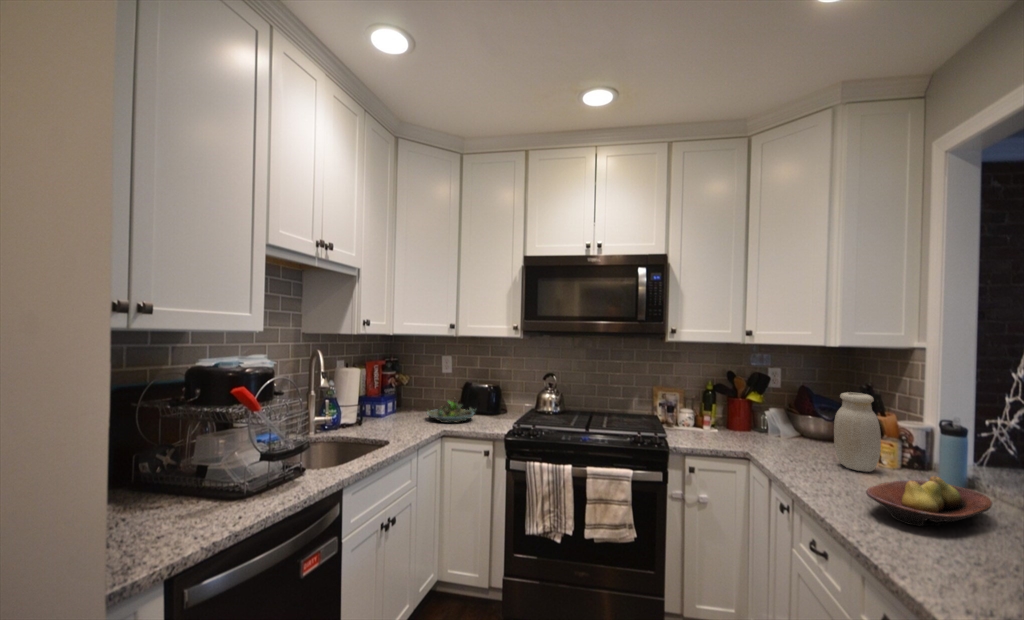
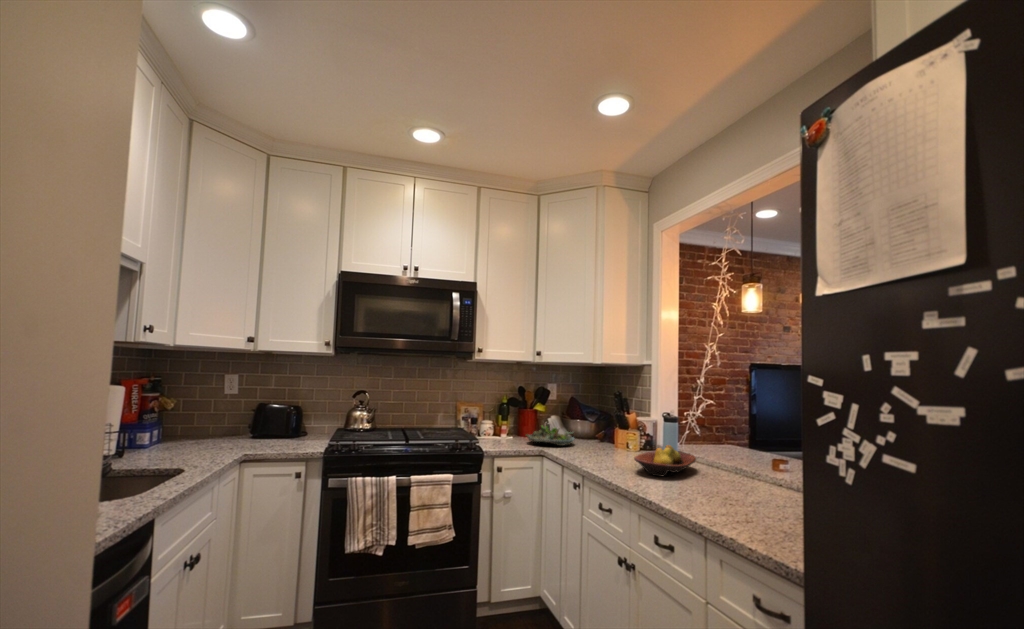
jar: present [834,392,881,472] -> none [602,396,631,453]
succulent planter: present [426,400,475,423] -> present [526,424,574,446]

